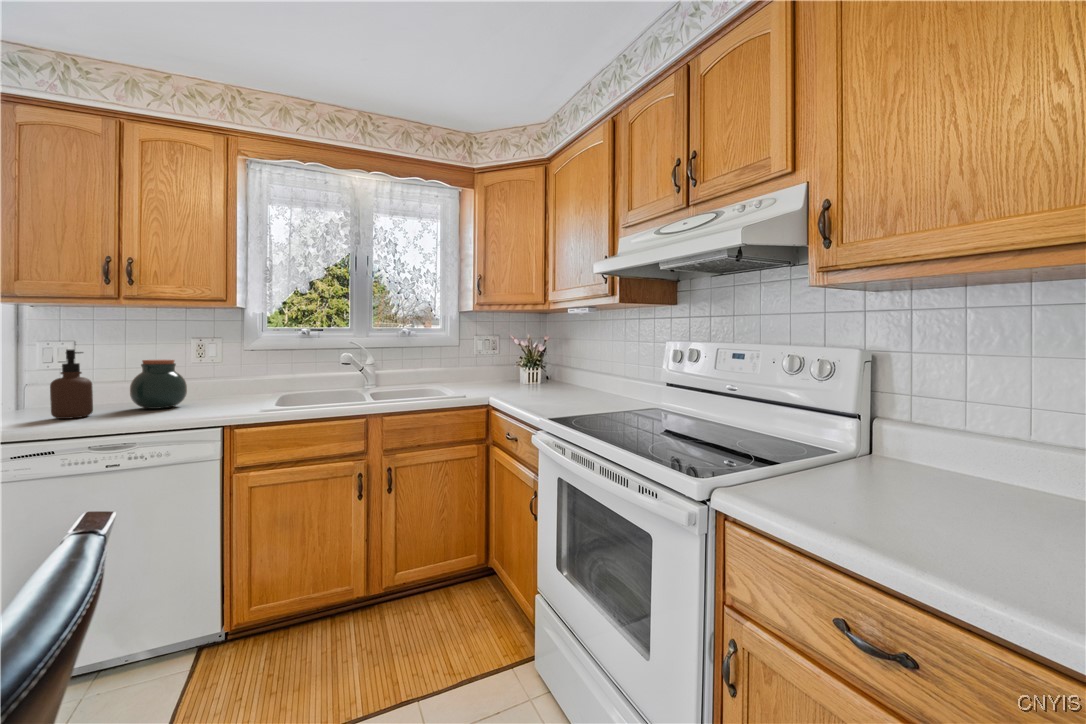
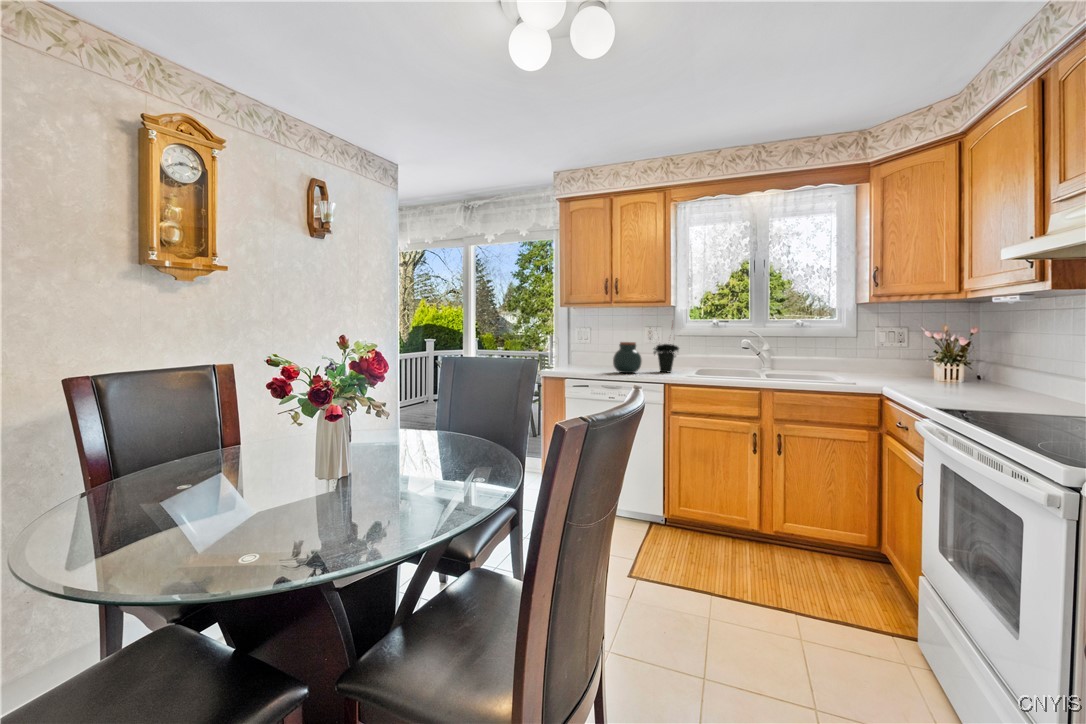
potted plant: none [210,326,254,400] -> present [654,344,679,372]
soap dispenser: present [50,349,93,419] -> none [581,334,598,374]

